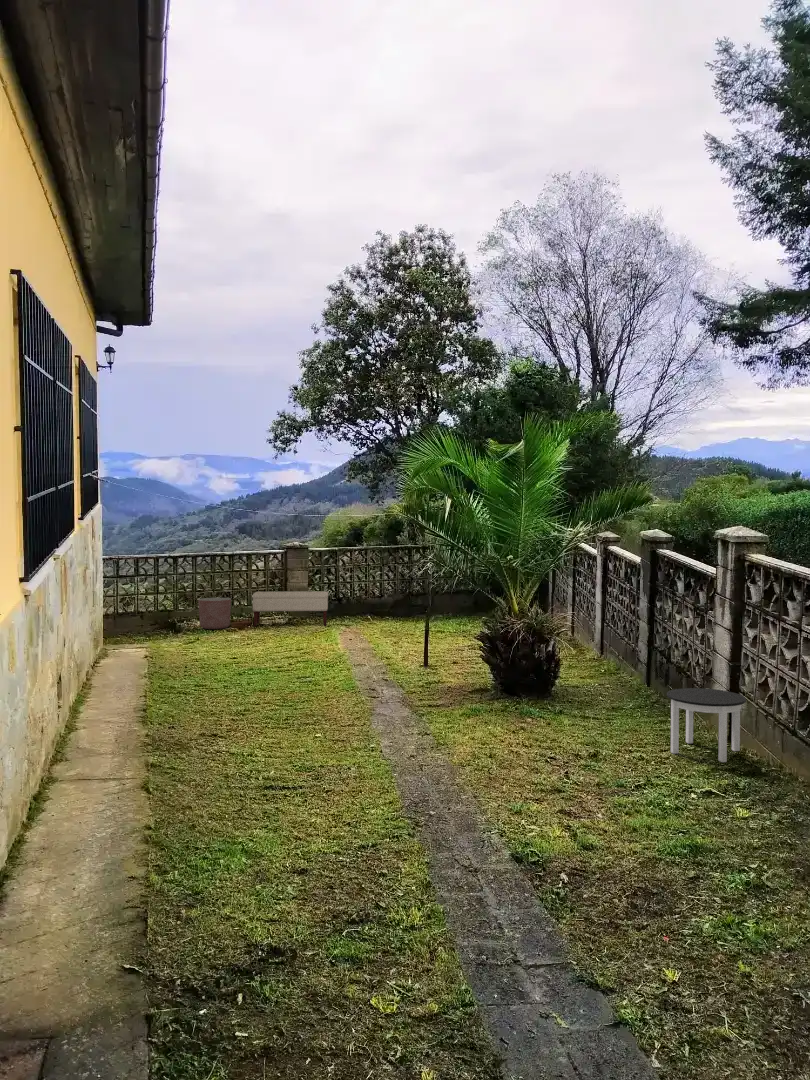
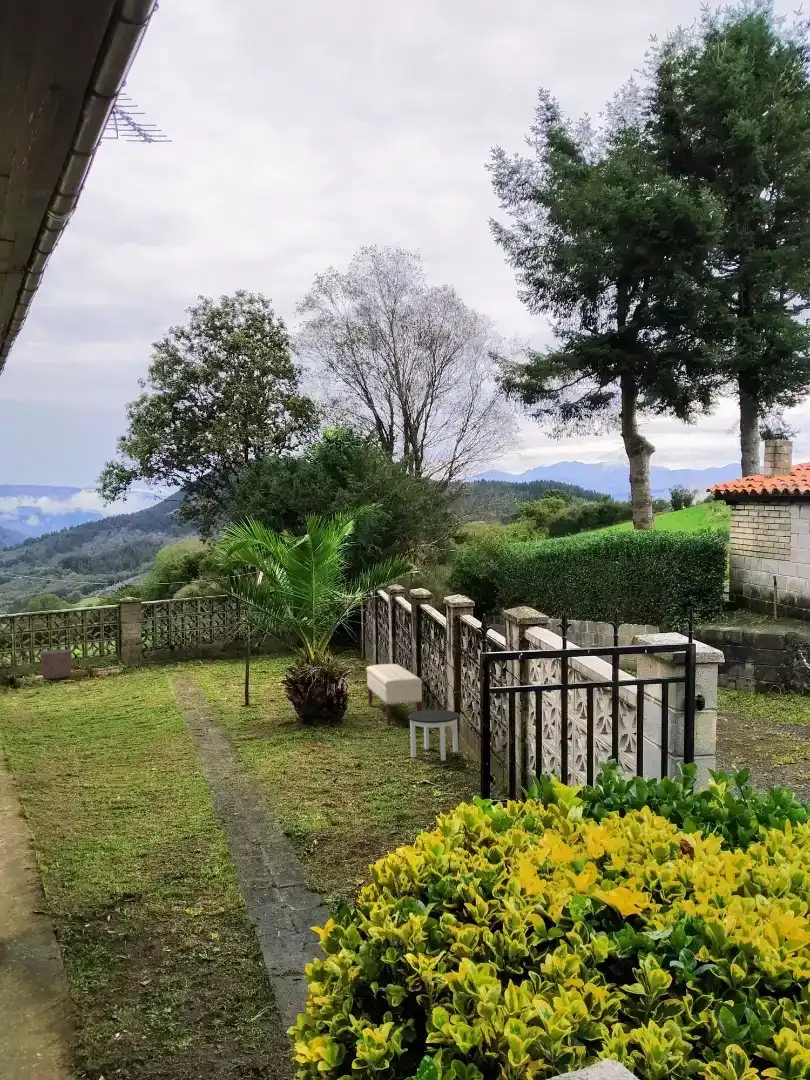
bench: present [252,591,328,627] -> present [366,664,422,725]

